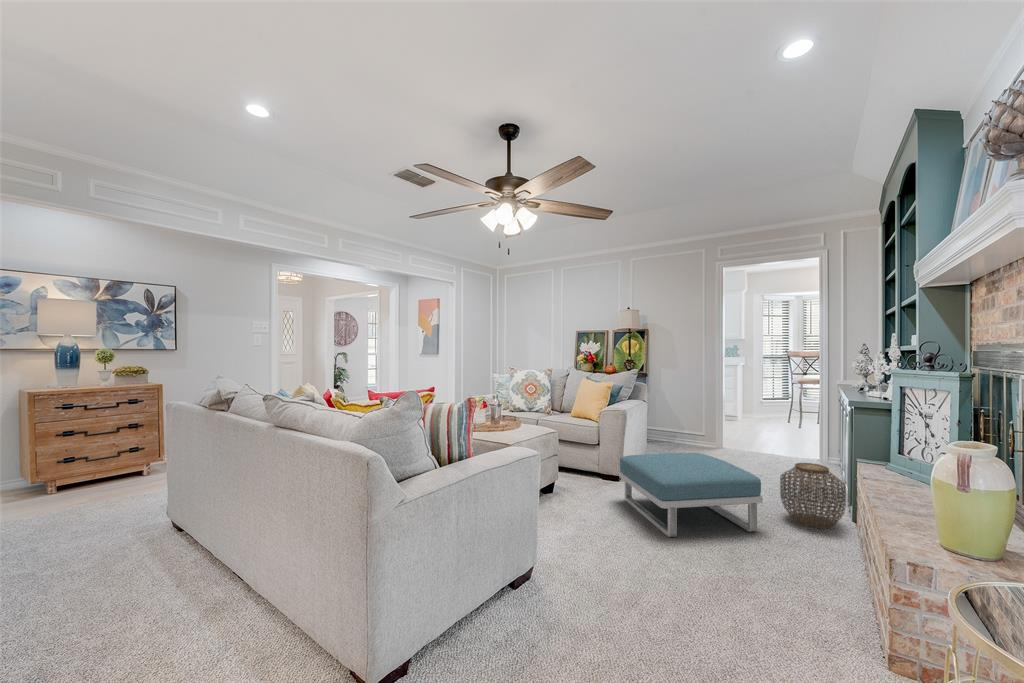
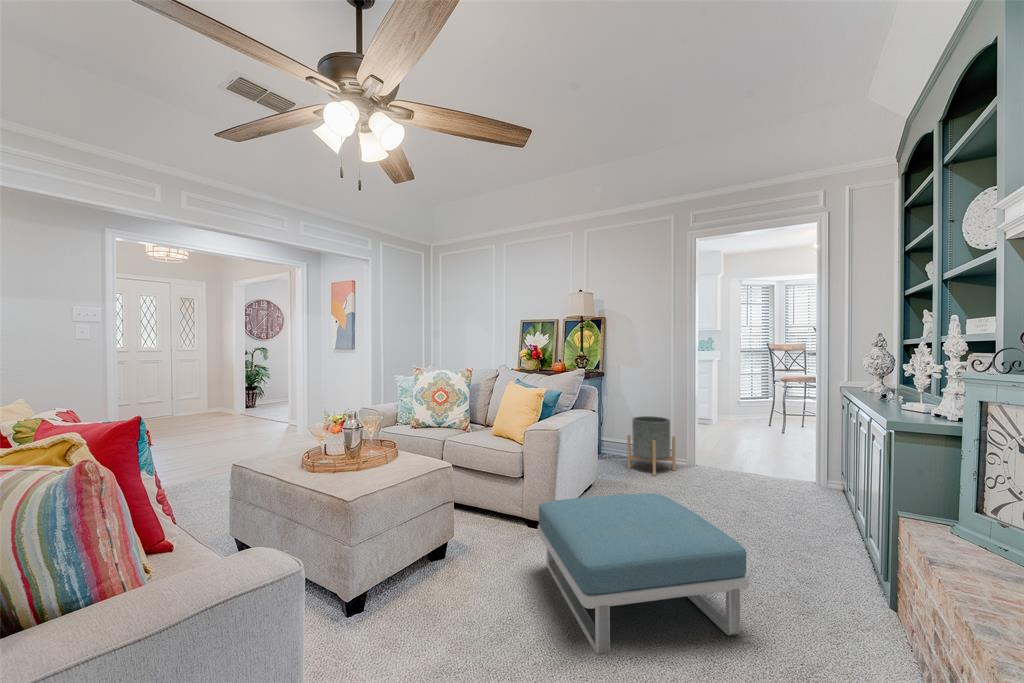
planter: none [669,408,708,453] -> present [627,416,676,476]
woven basket: present [780,463,846,529] -> none [774,513,876,623]

